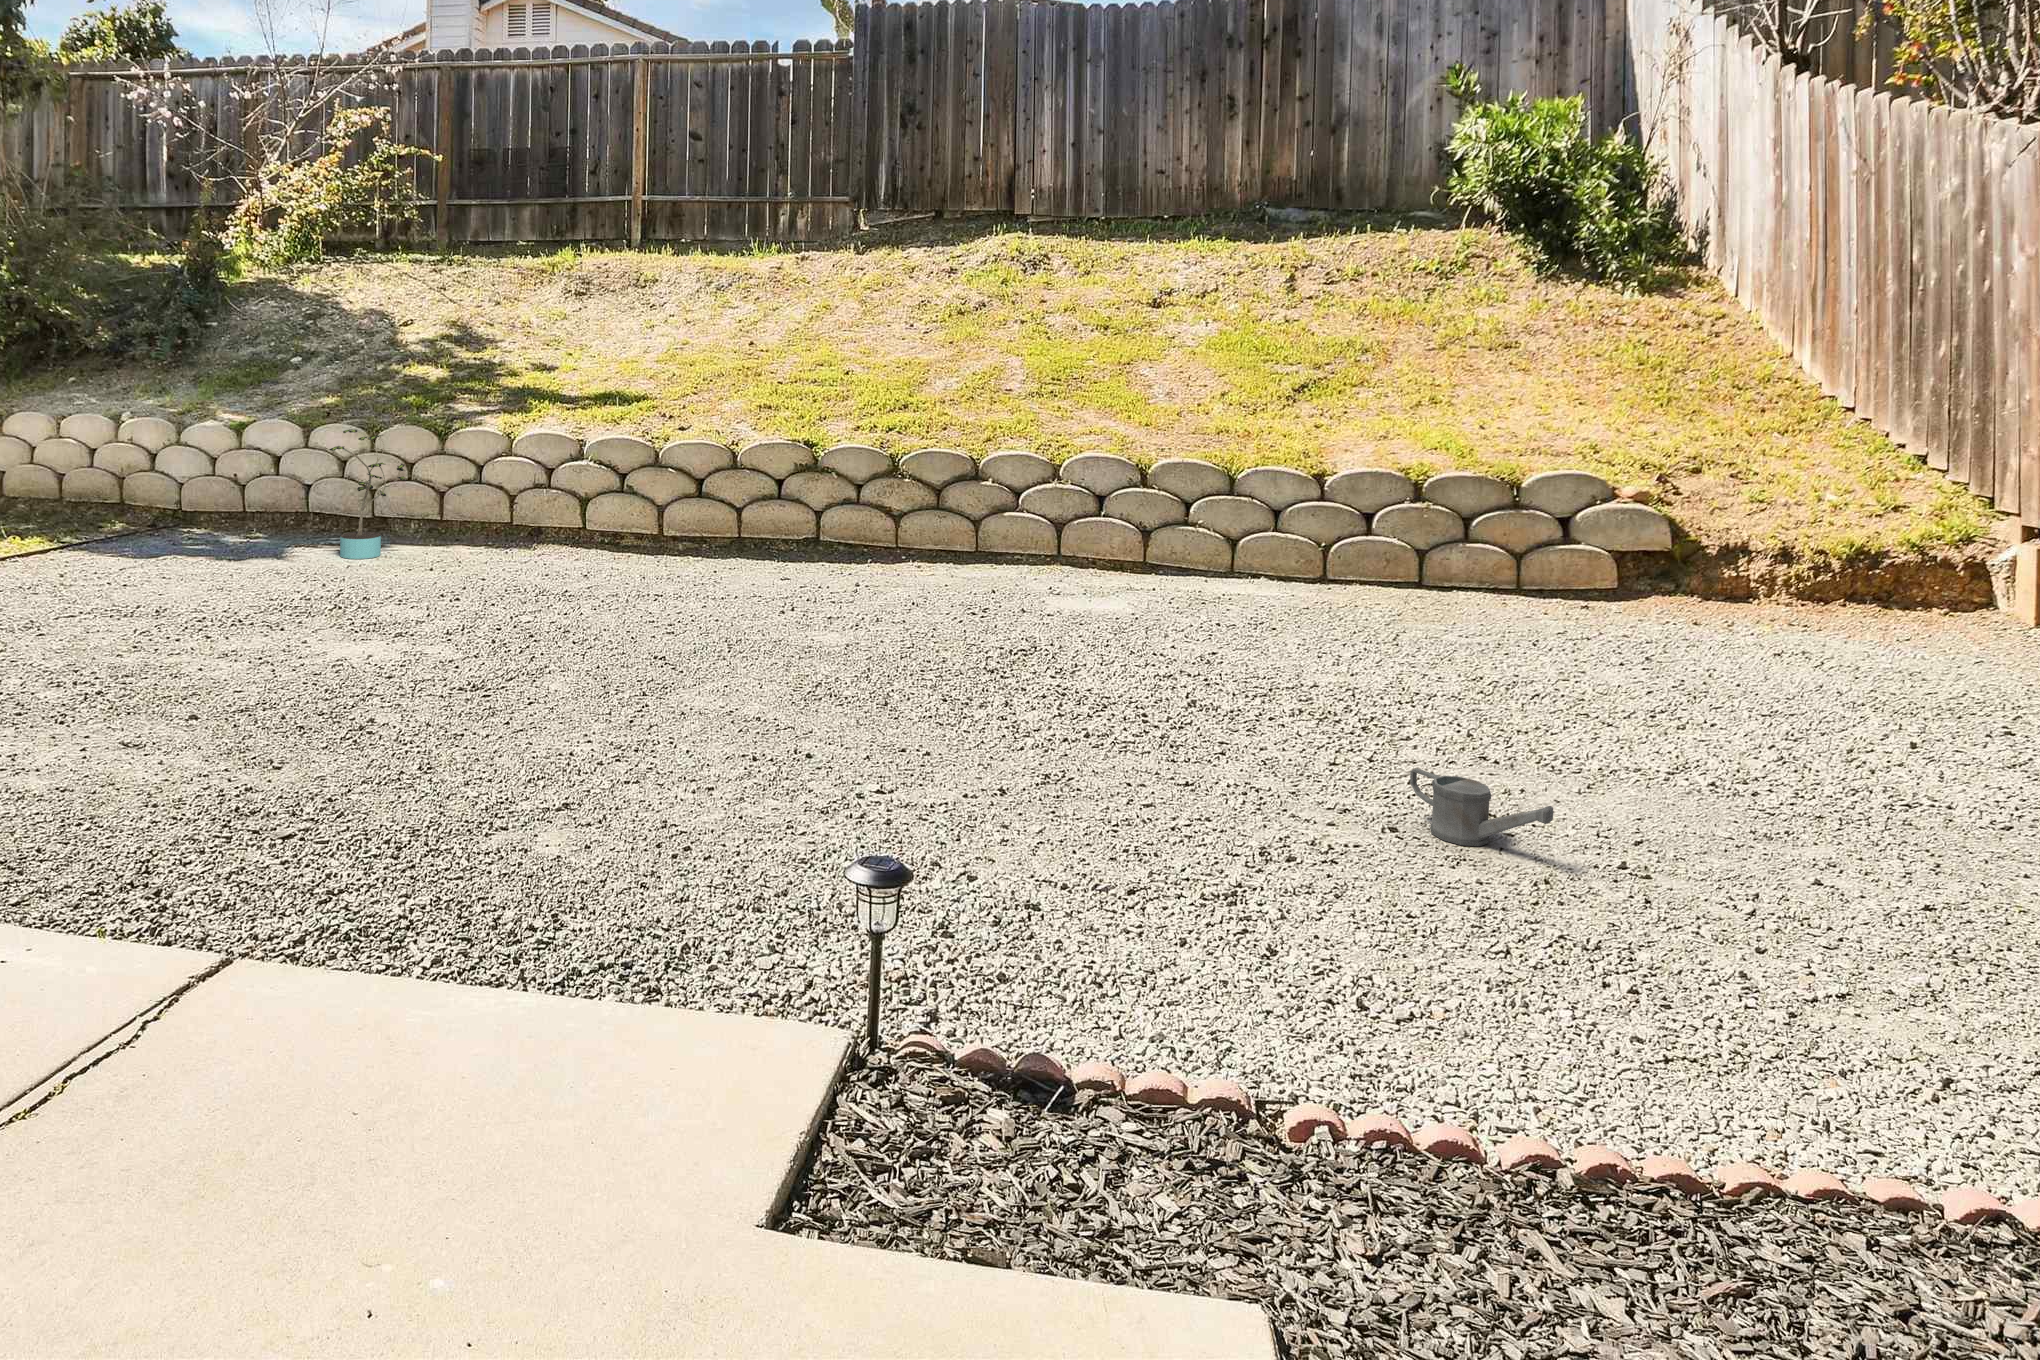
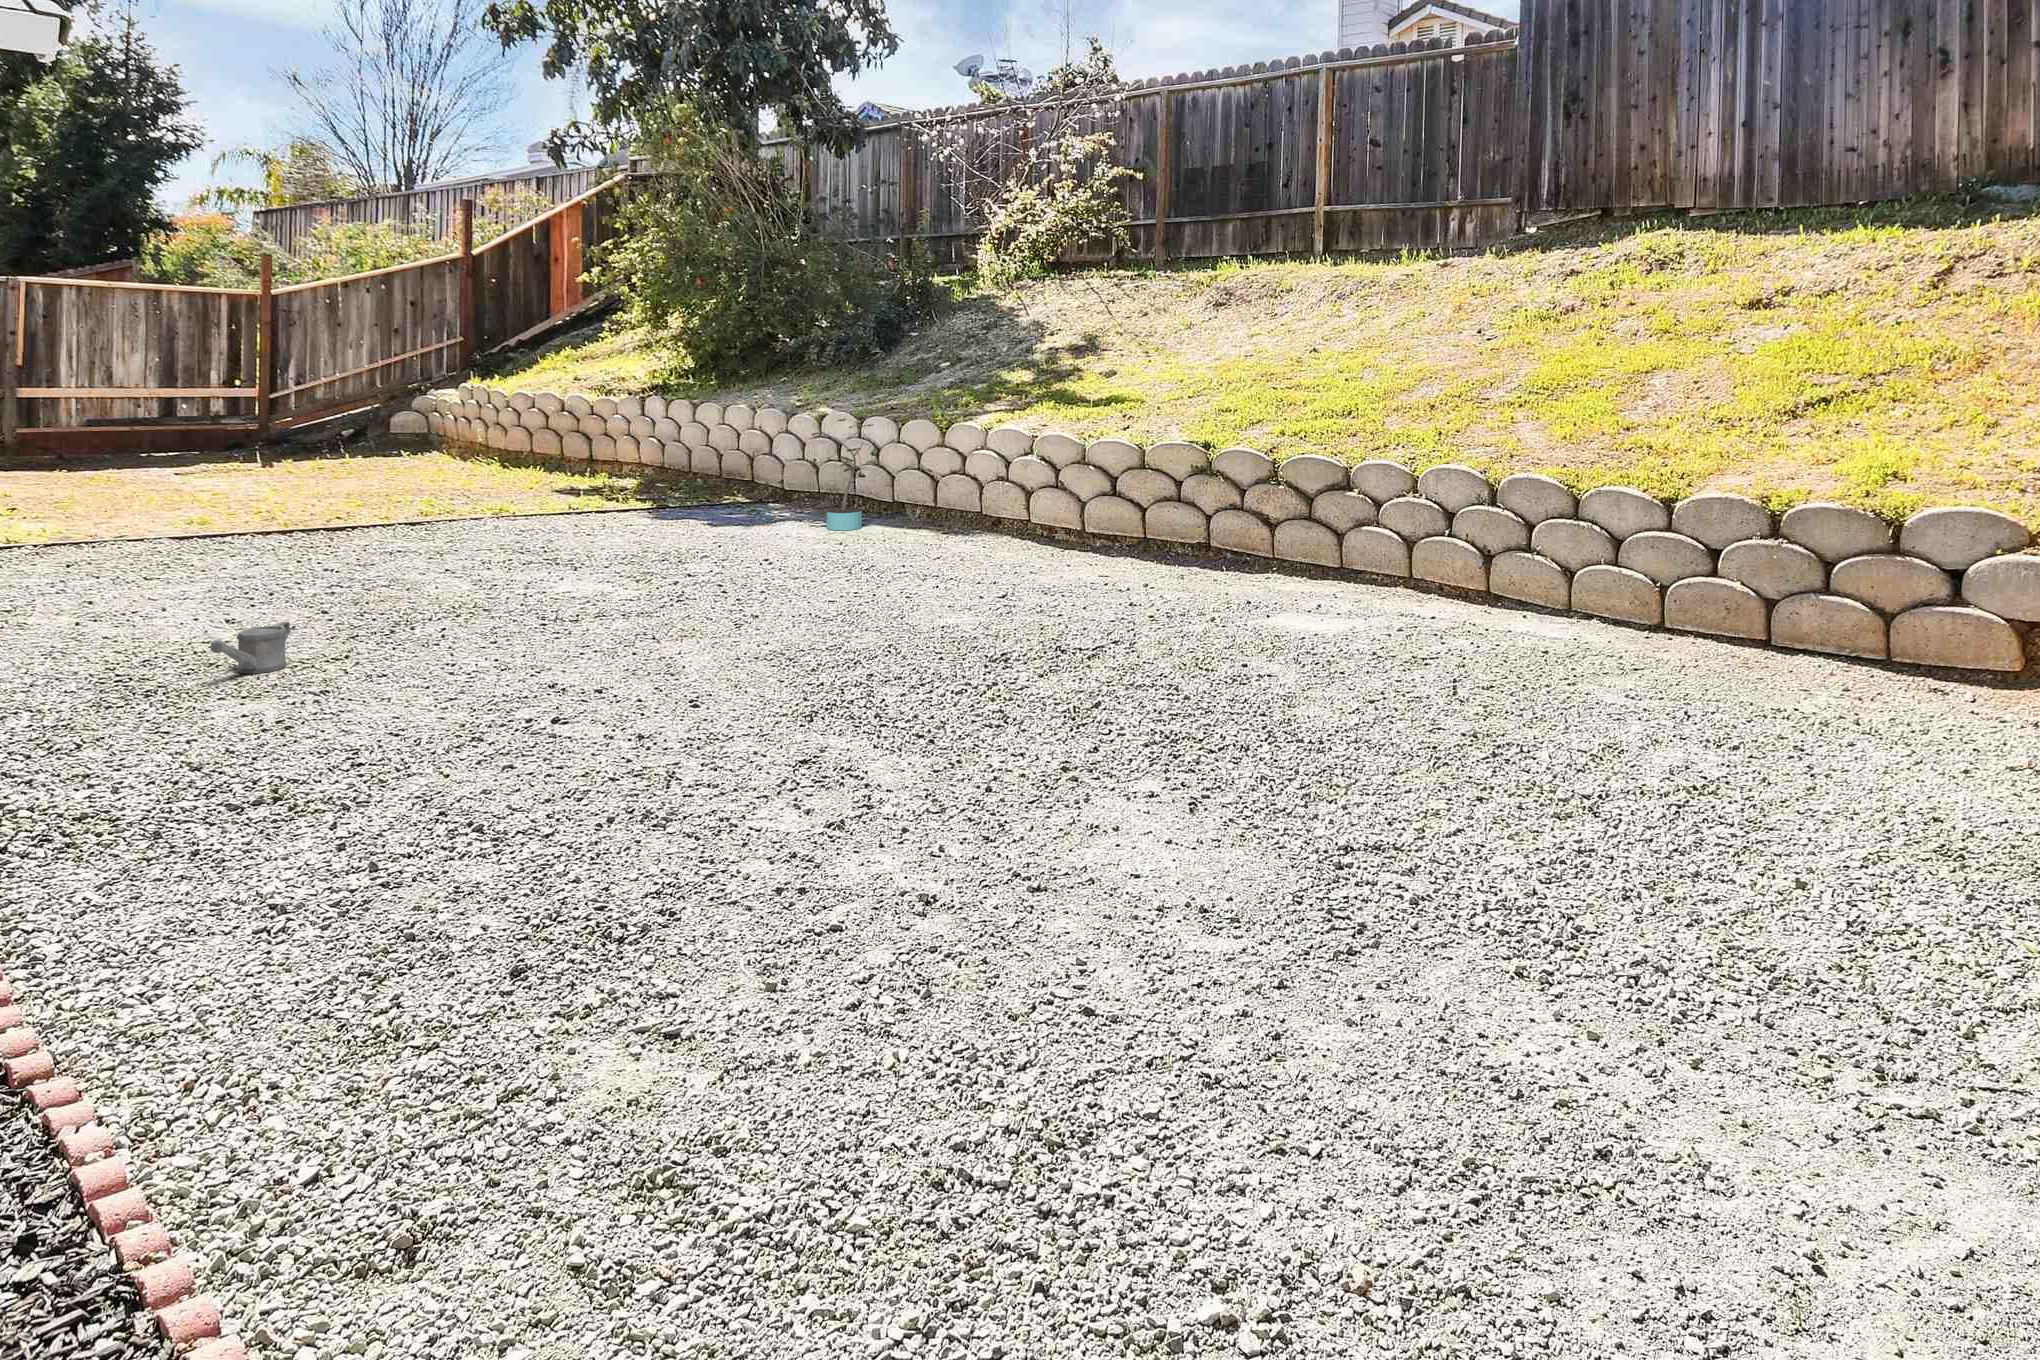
watering can: present [1410,768,1553,846] -> present [211,622,290,674]

